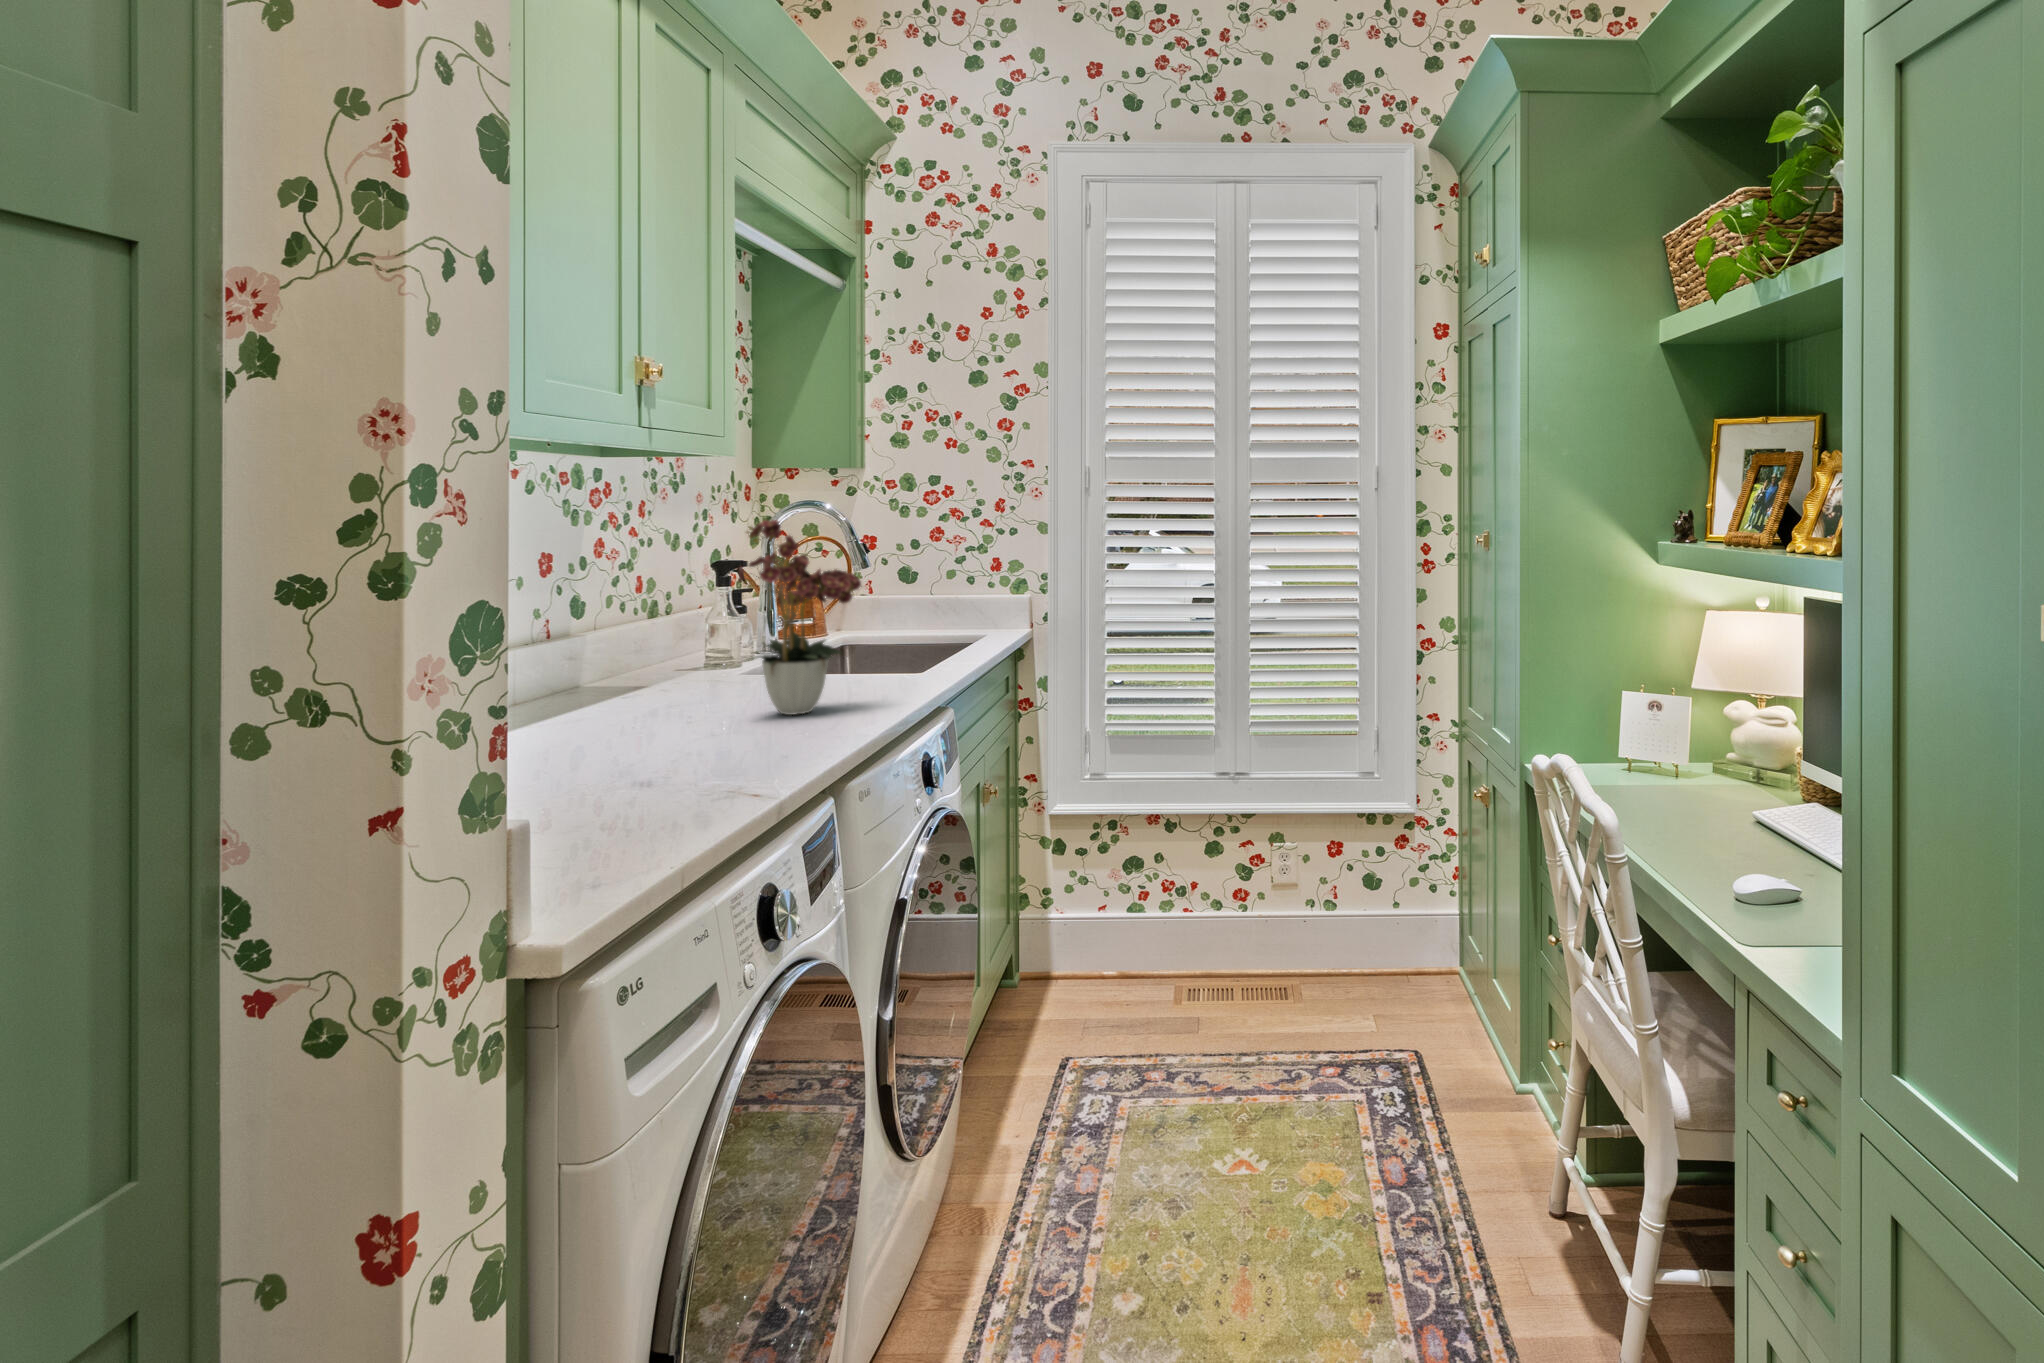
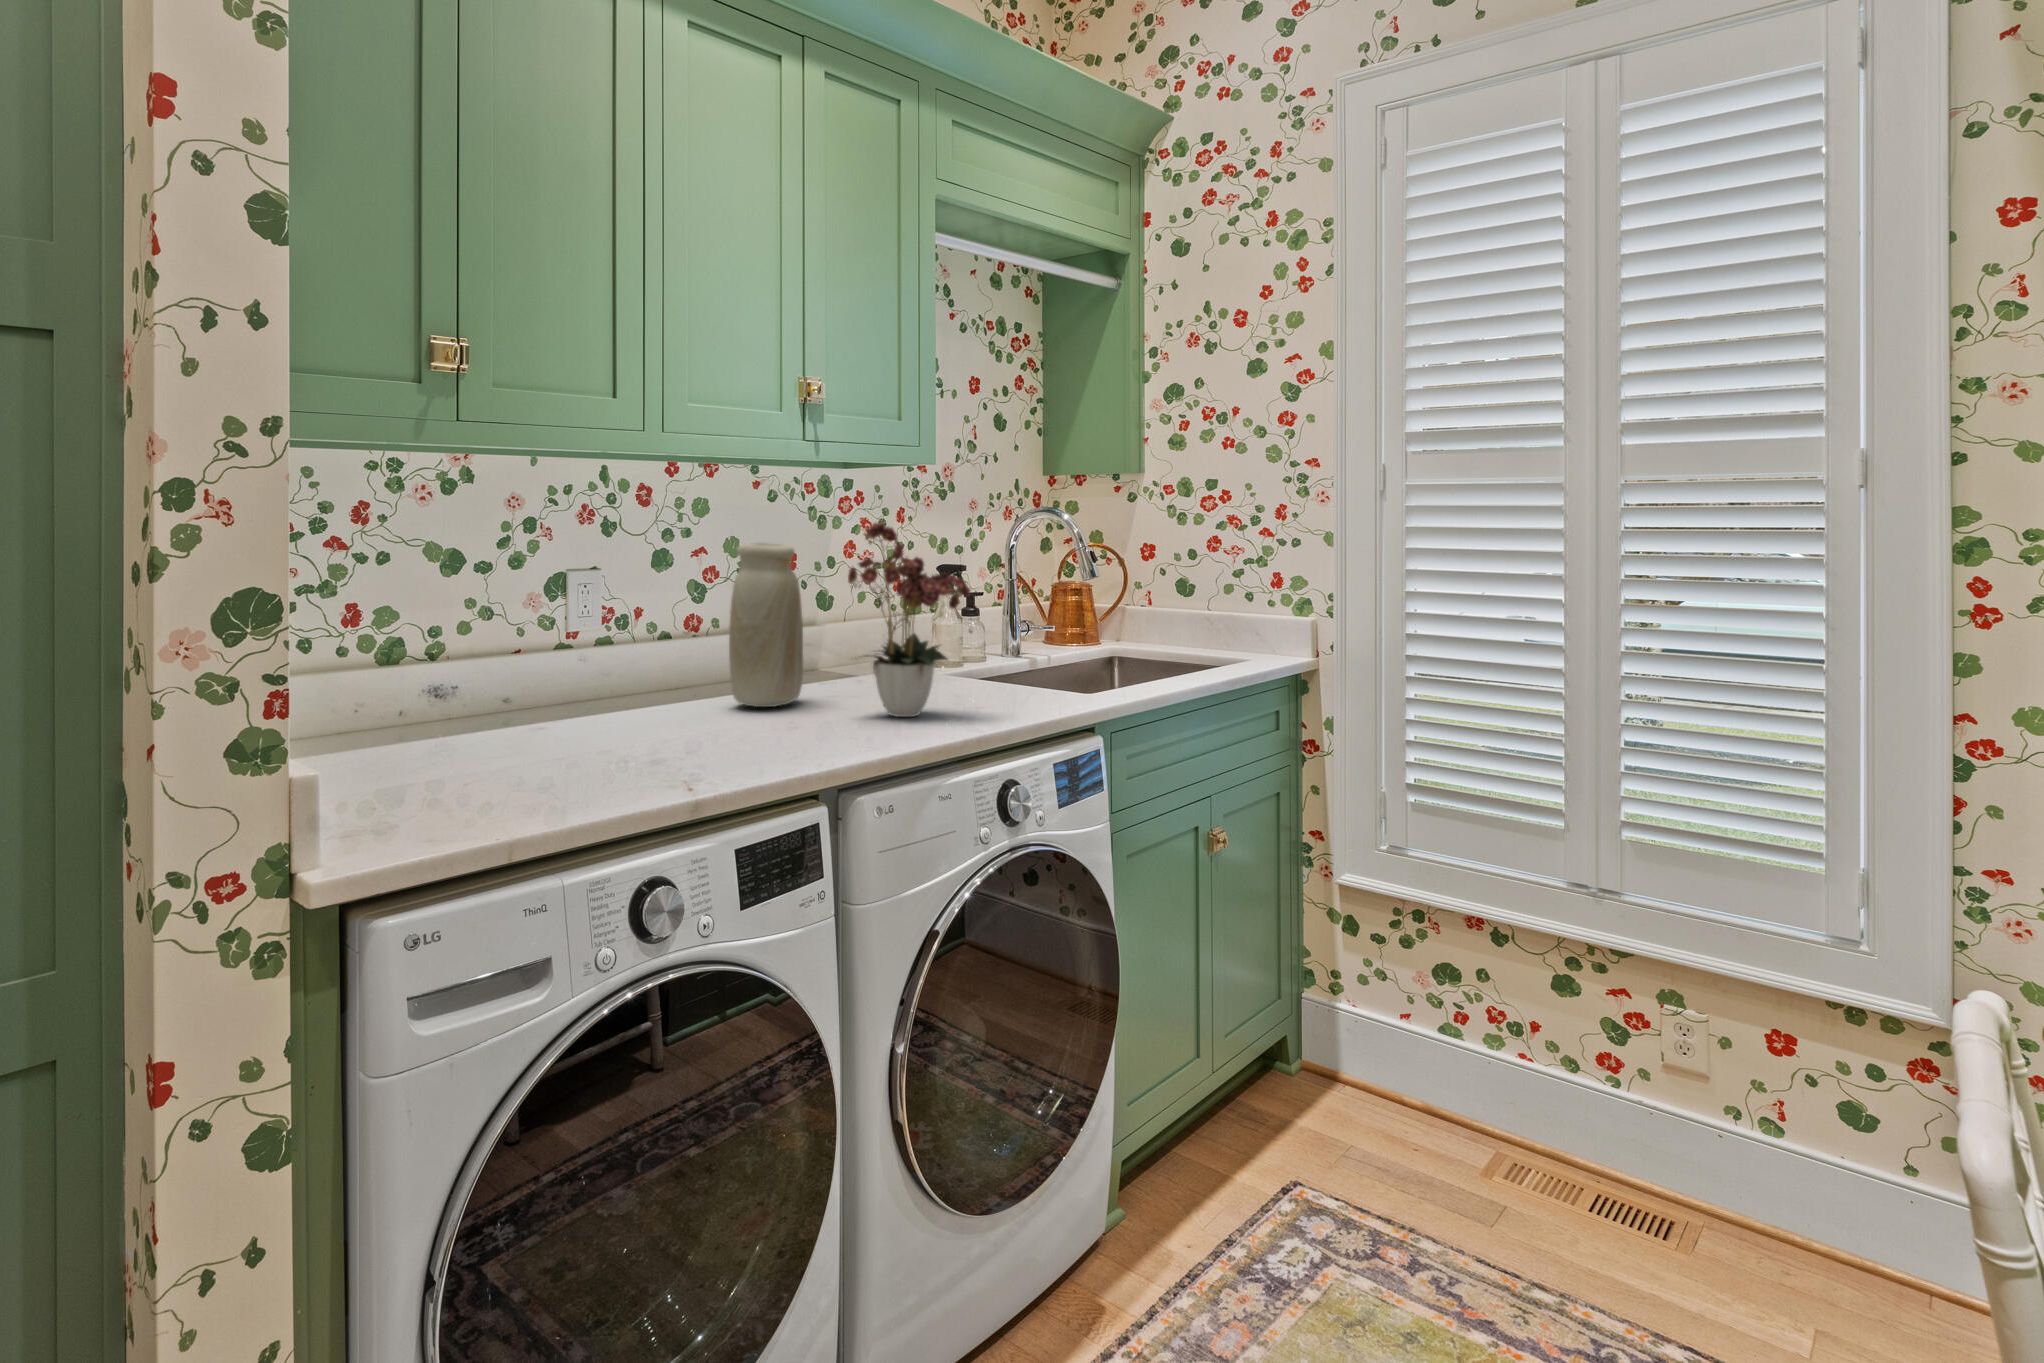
vase: none [568,544,652,728] -> present [729,543,803,707]

